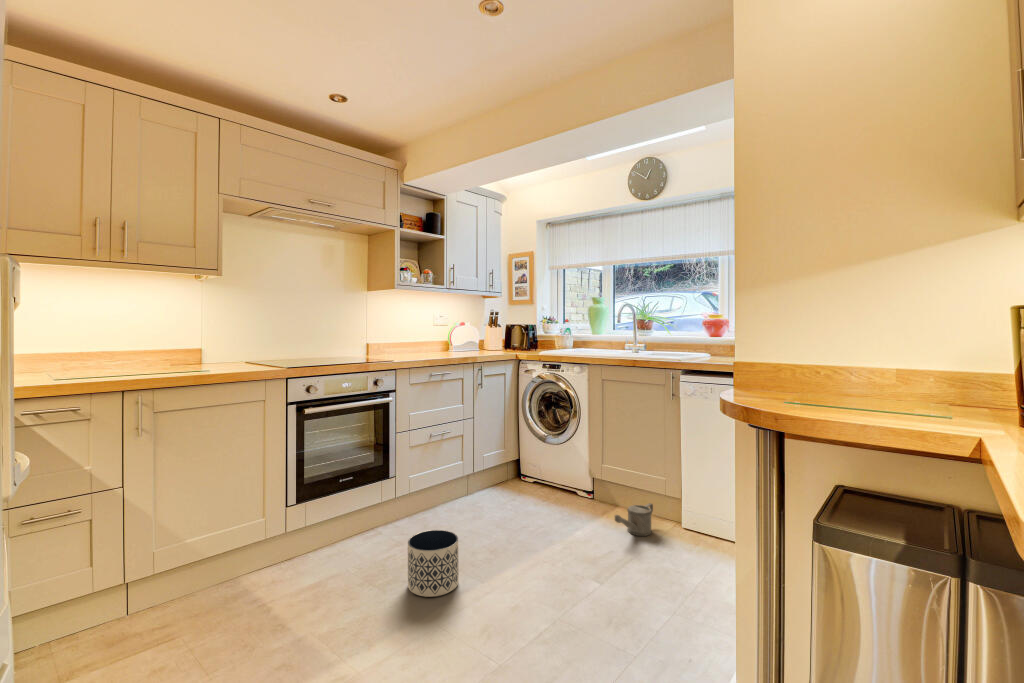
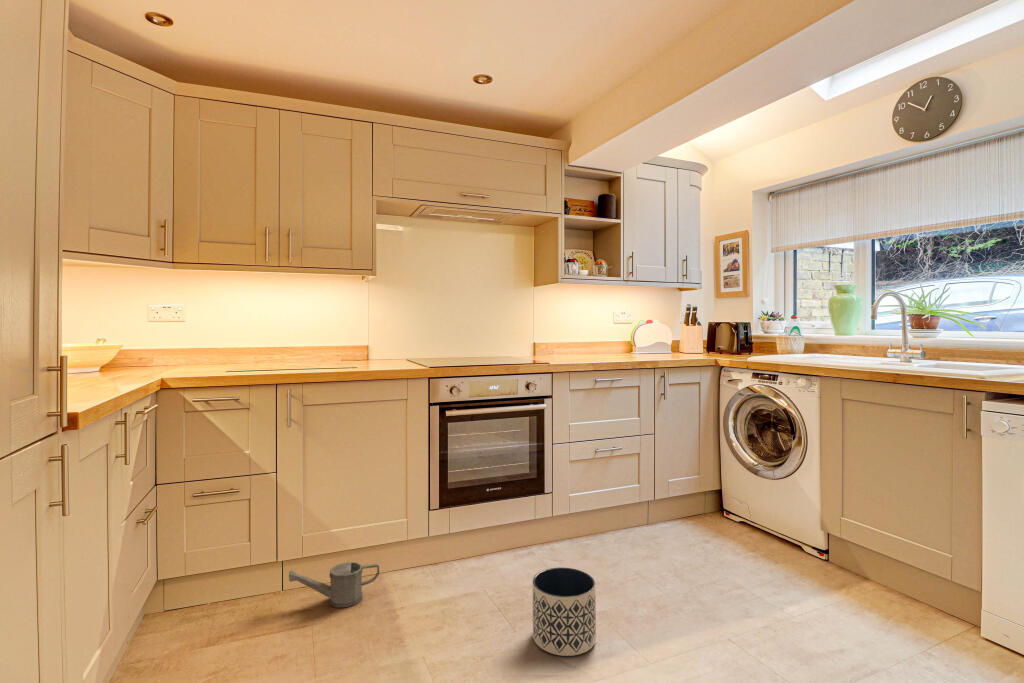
watering can: present [615,503,653,536] -> present [289,562,379,608]

